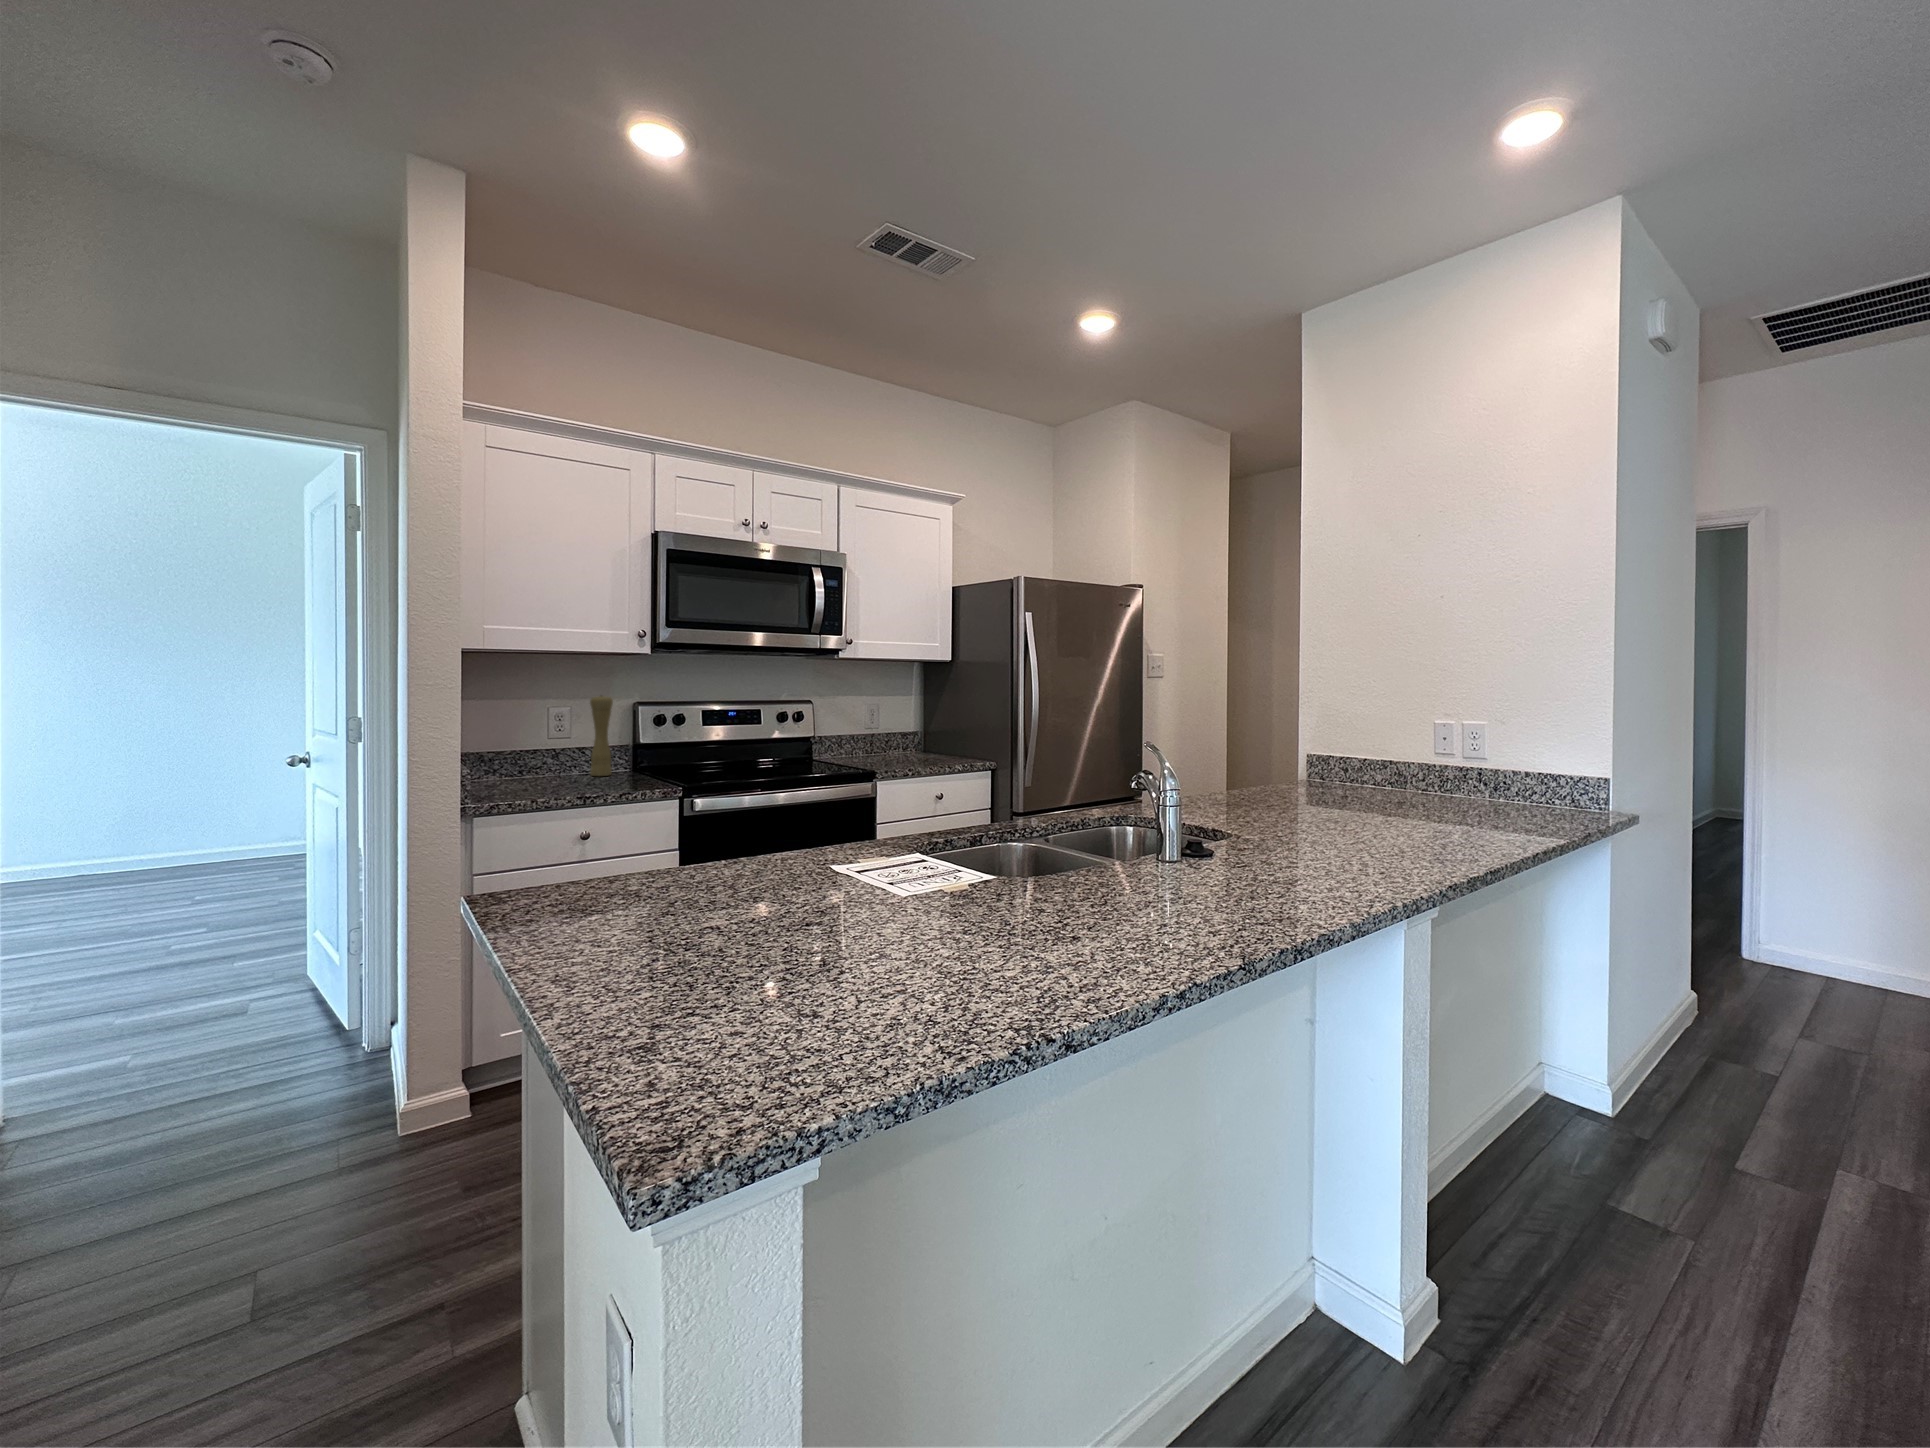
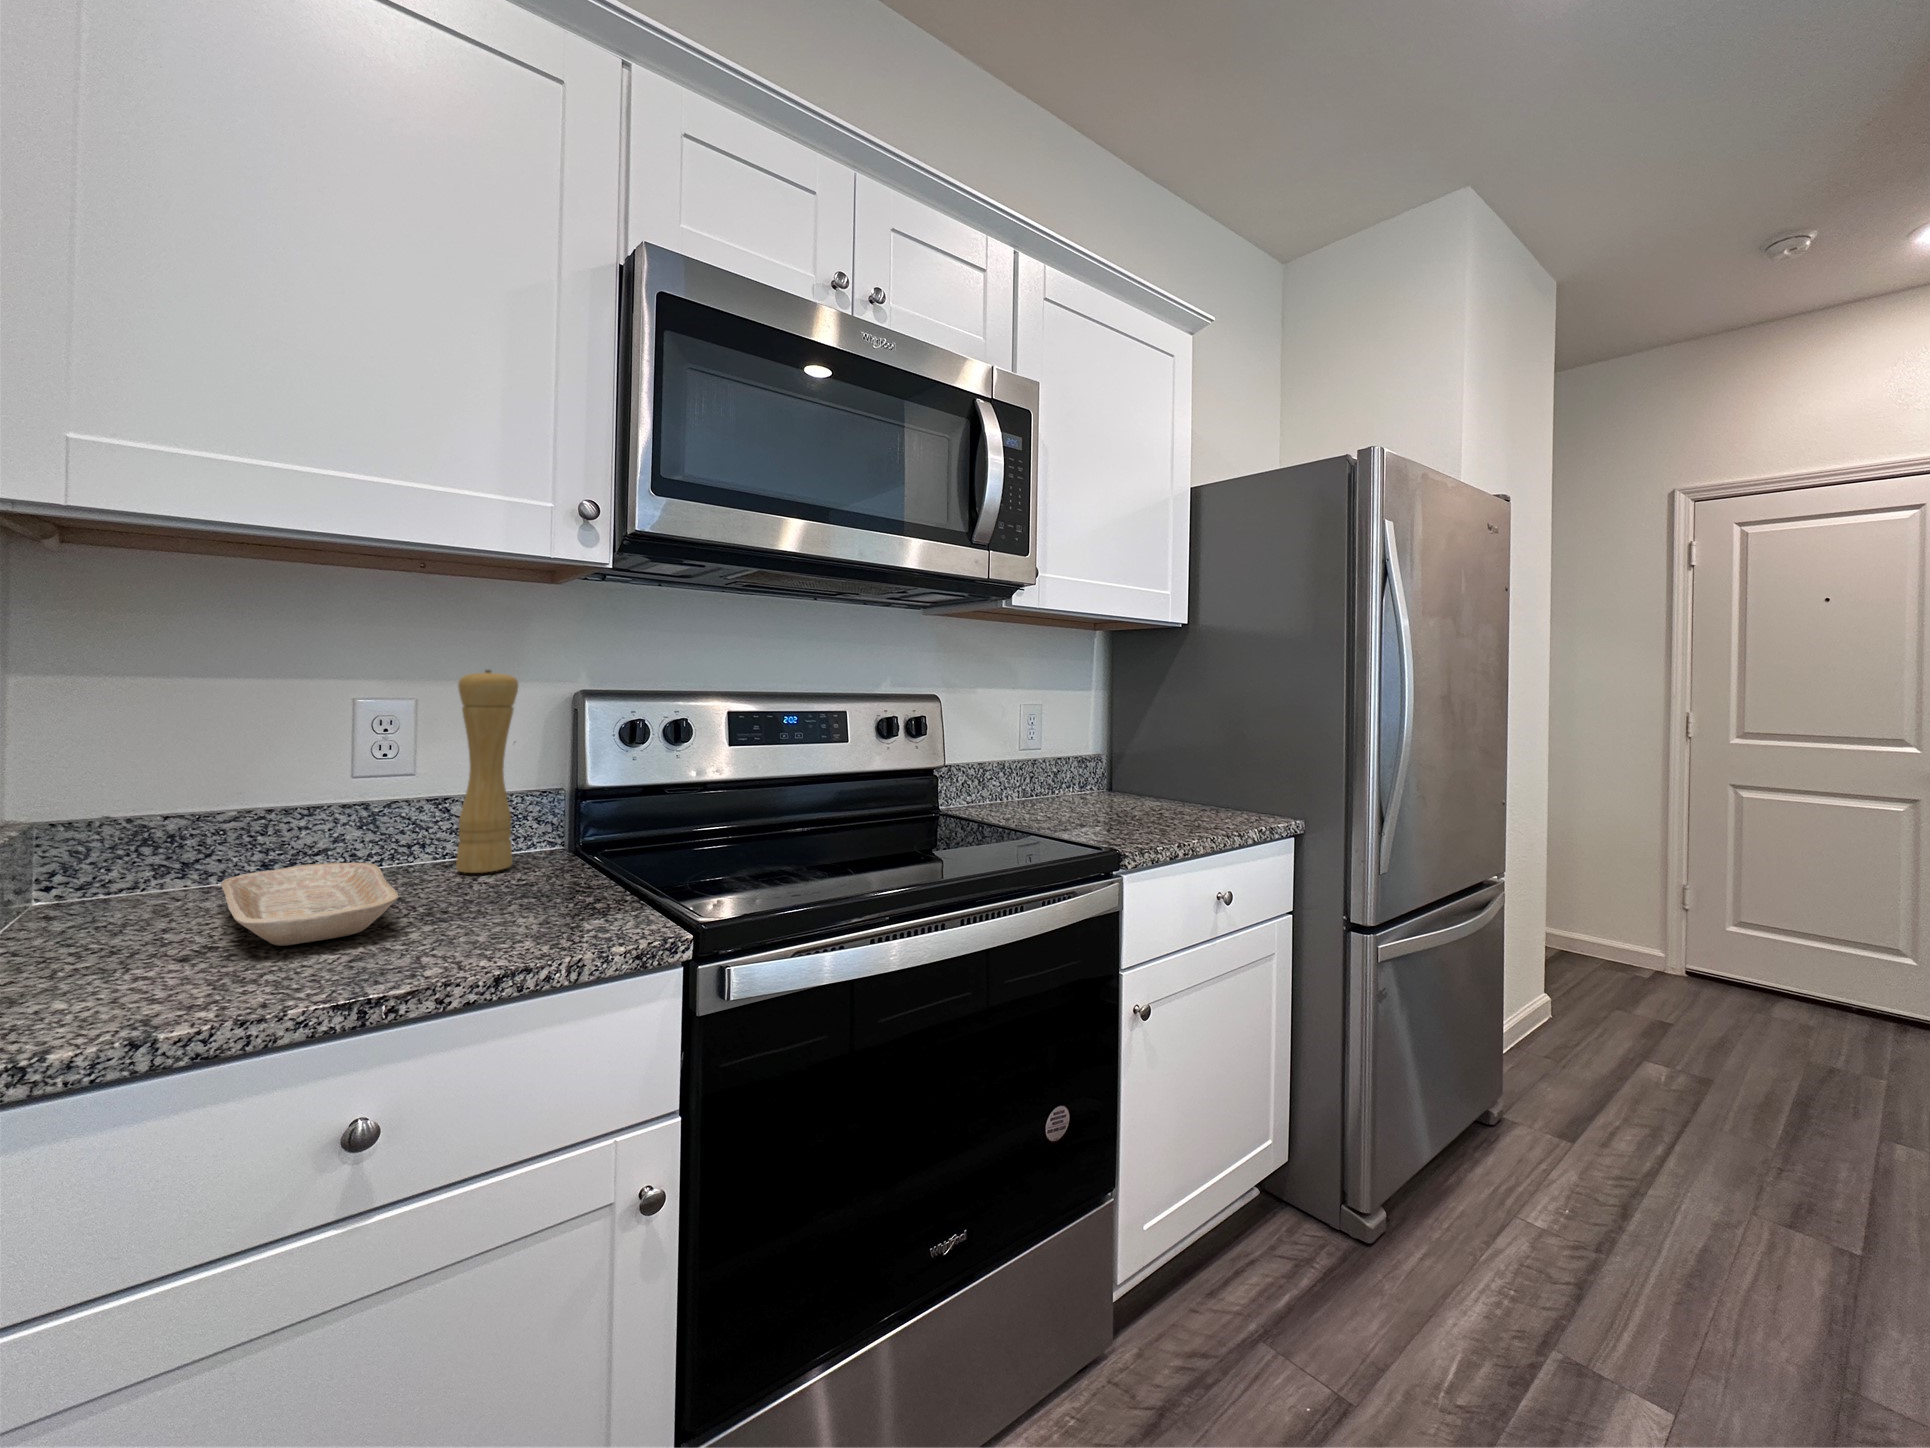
tray: none [517,770,583,790] -> present [221,862,398,946]

